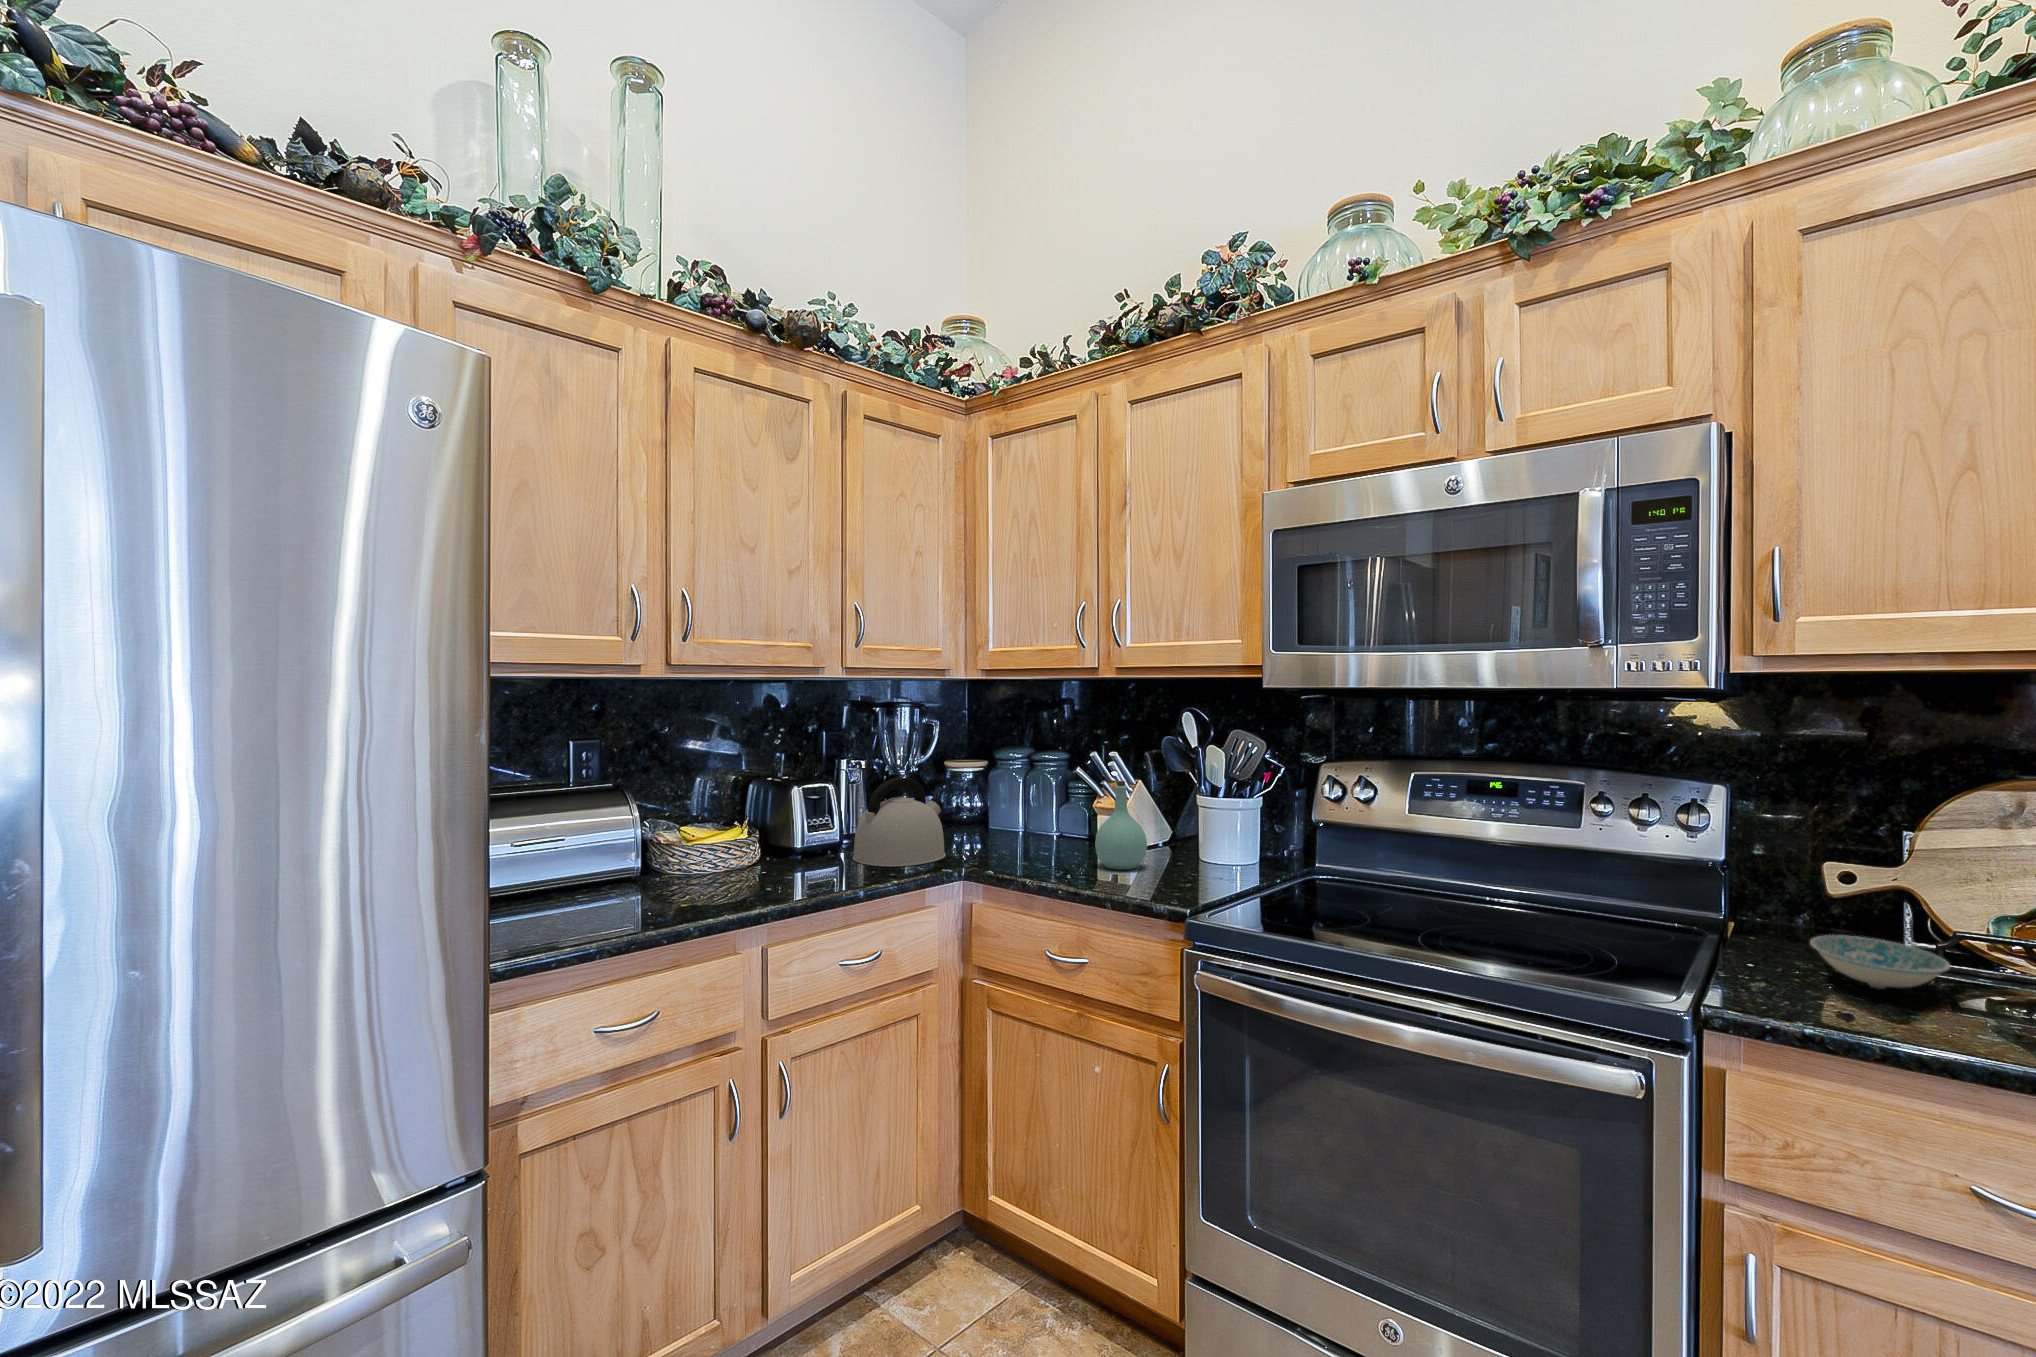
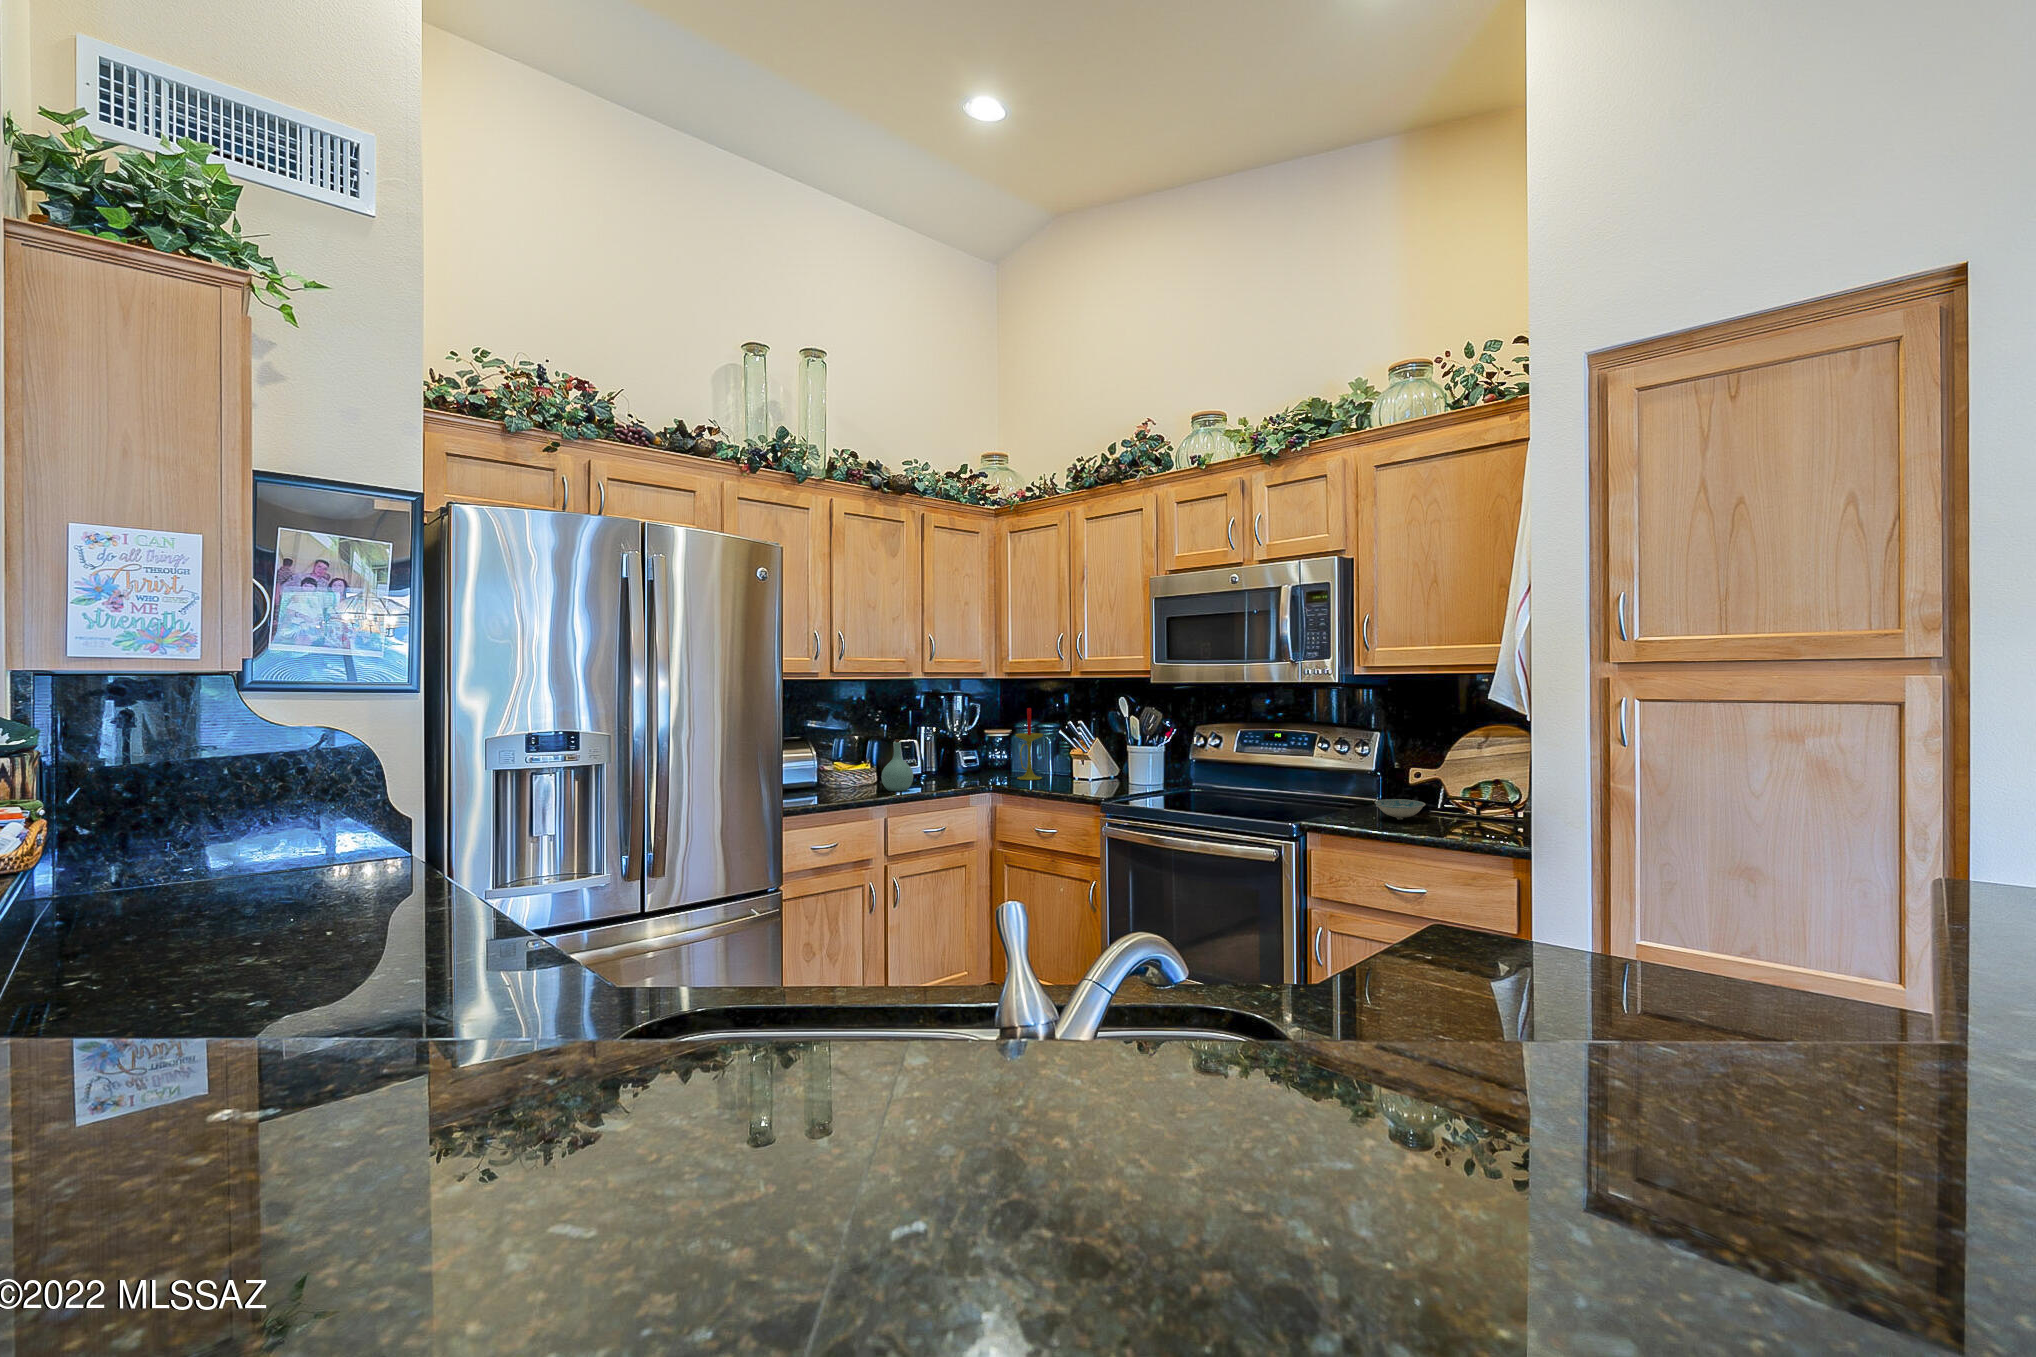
candle: none [1000,725,1047,851] -> present [1016,708,1043,780]
kettle: present [853,778,946,867] -> none [930,736,983,785]
bottle: present [1095,781,1147,870] -> present [881,739,913,791]

